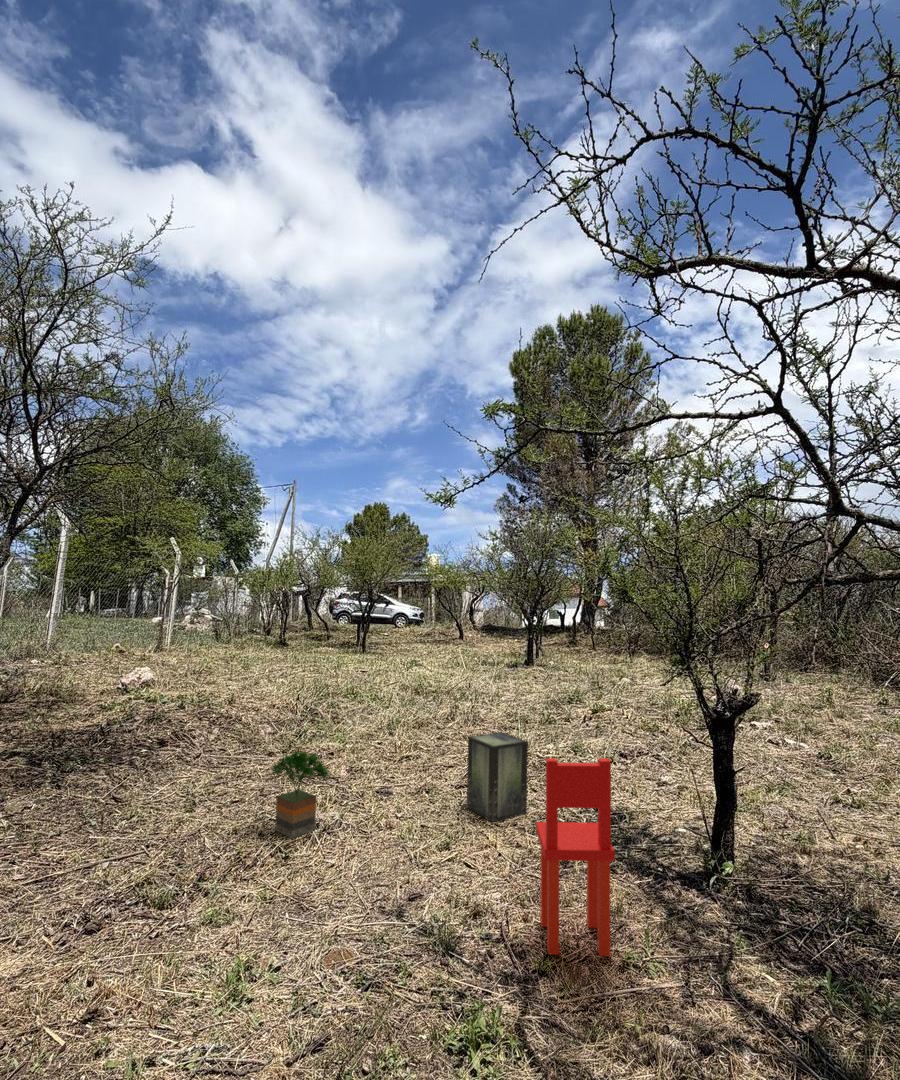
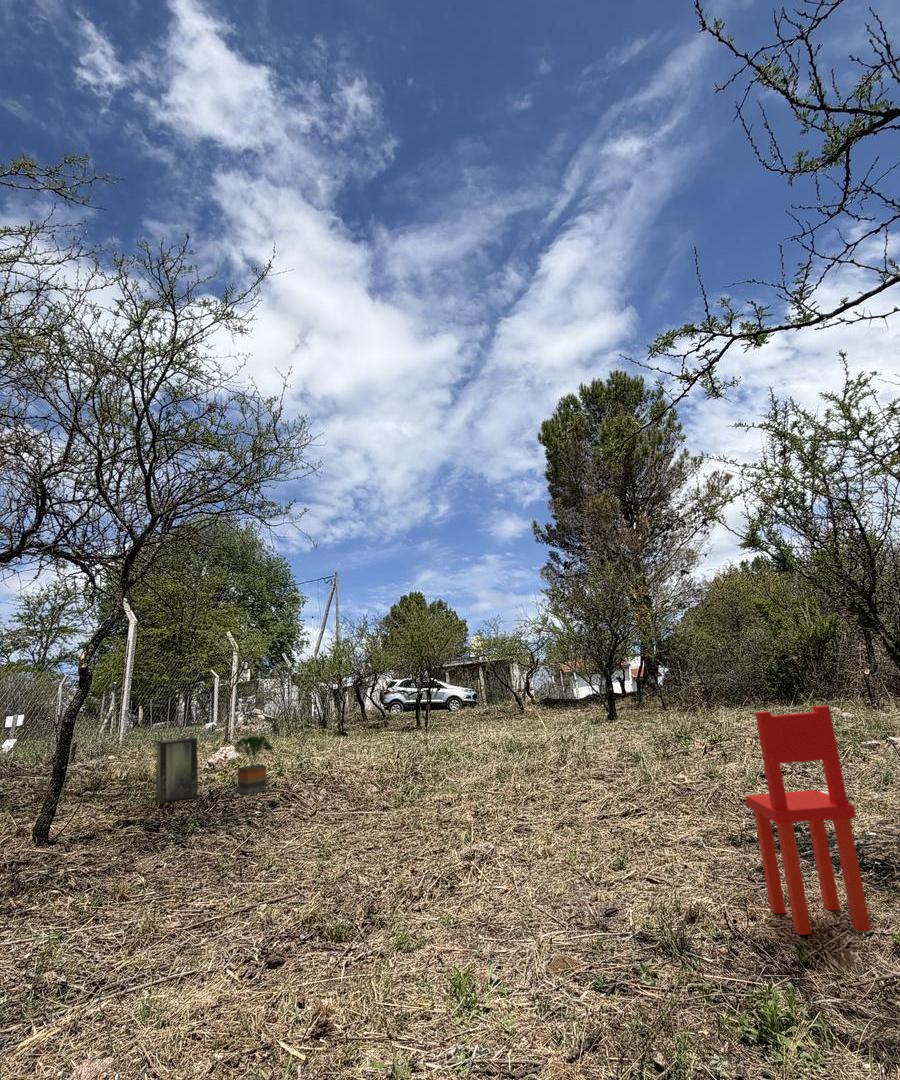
storage box: present [467,732,528,822] -> present [156,737,198,803]
potted tree: present [272,751,329,838] -> present [234,736,274,794]

